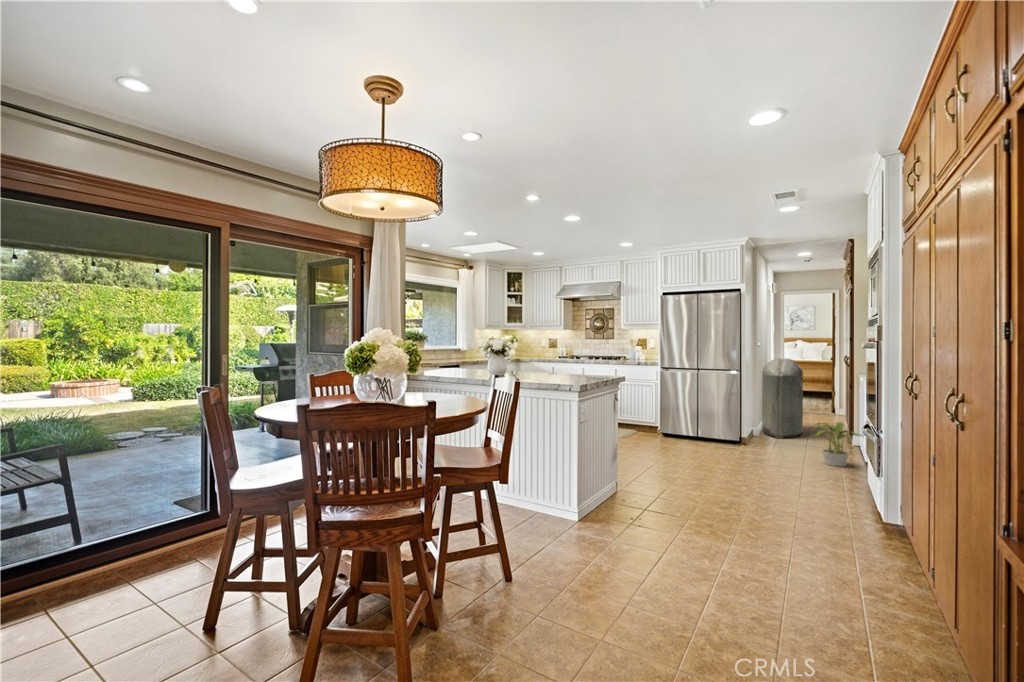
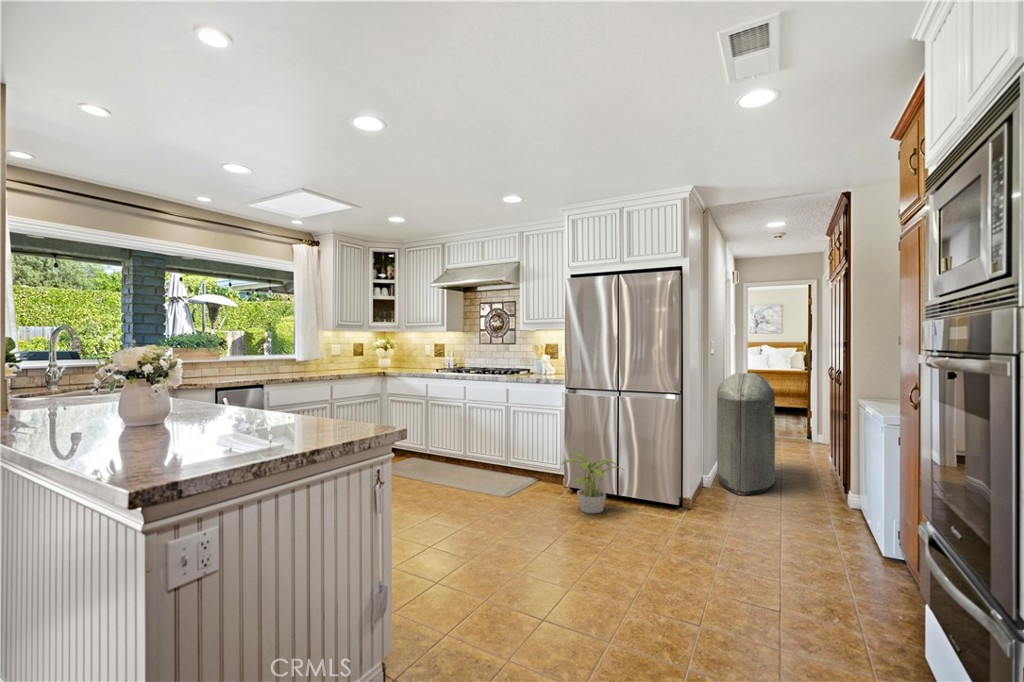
potted plant: present [813,422,863,467] -> present [562,453,618,513]

